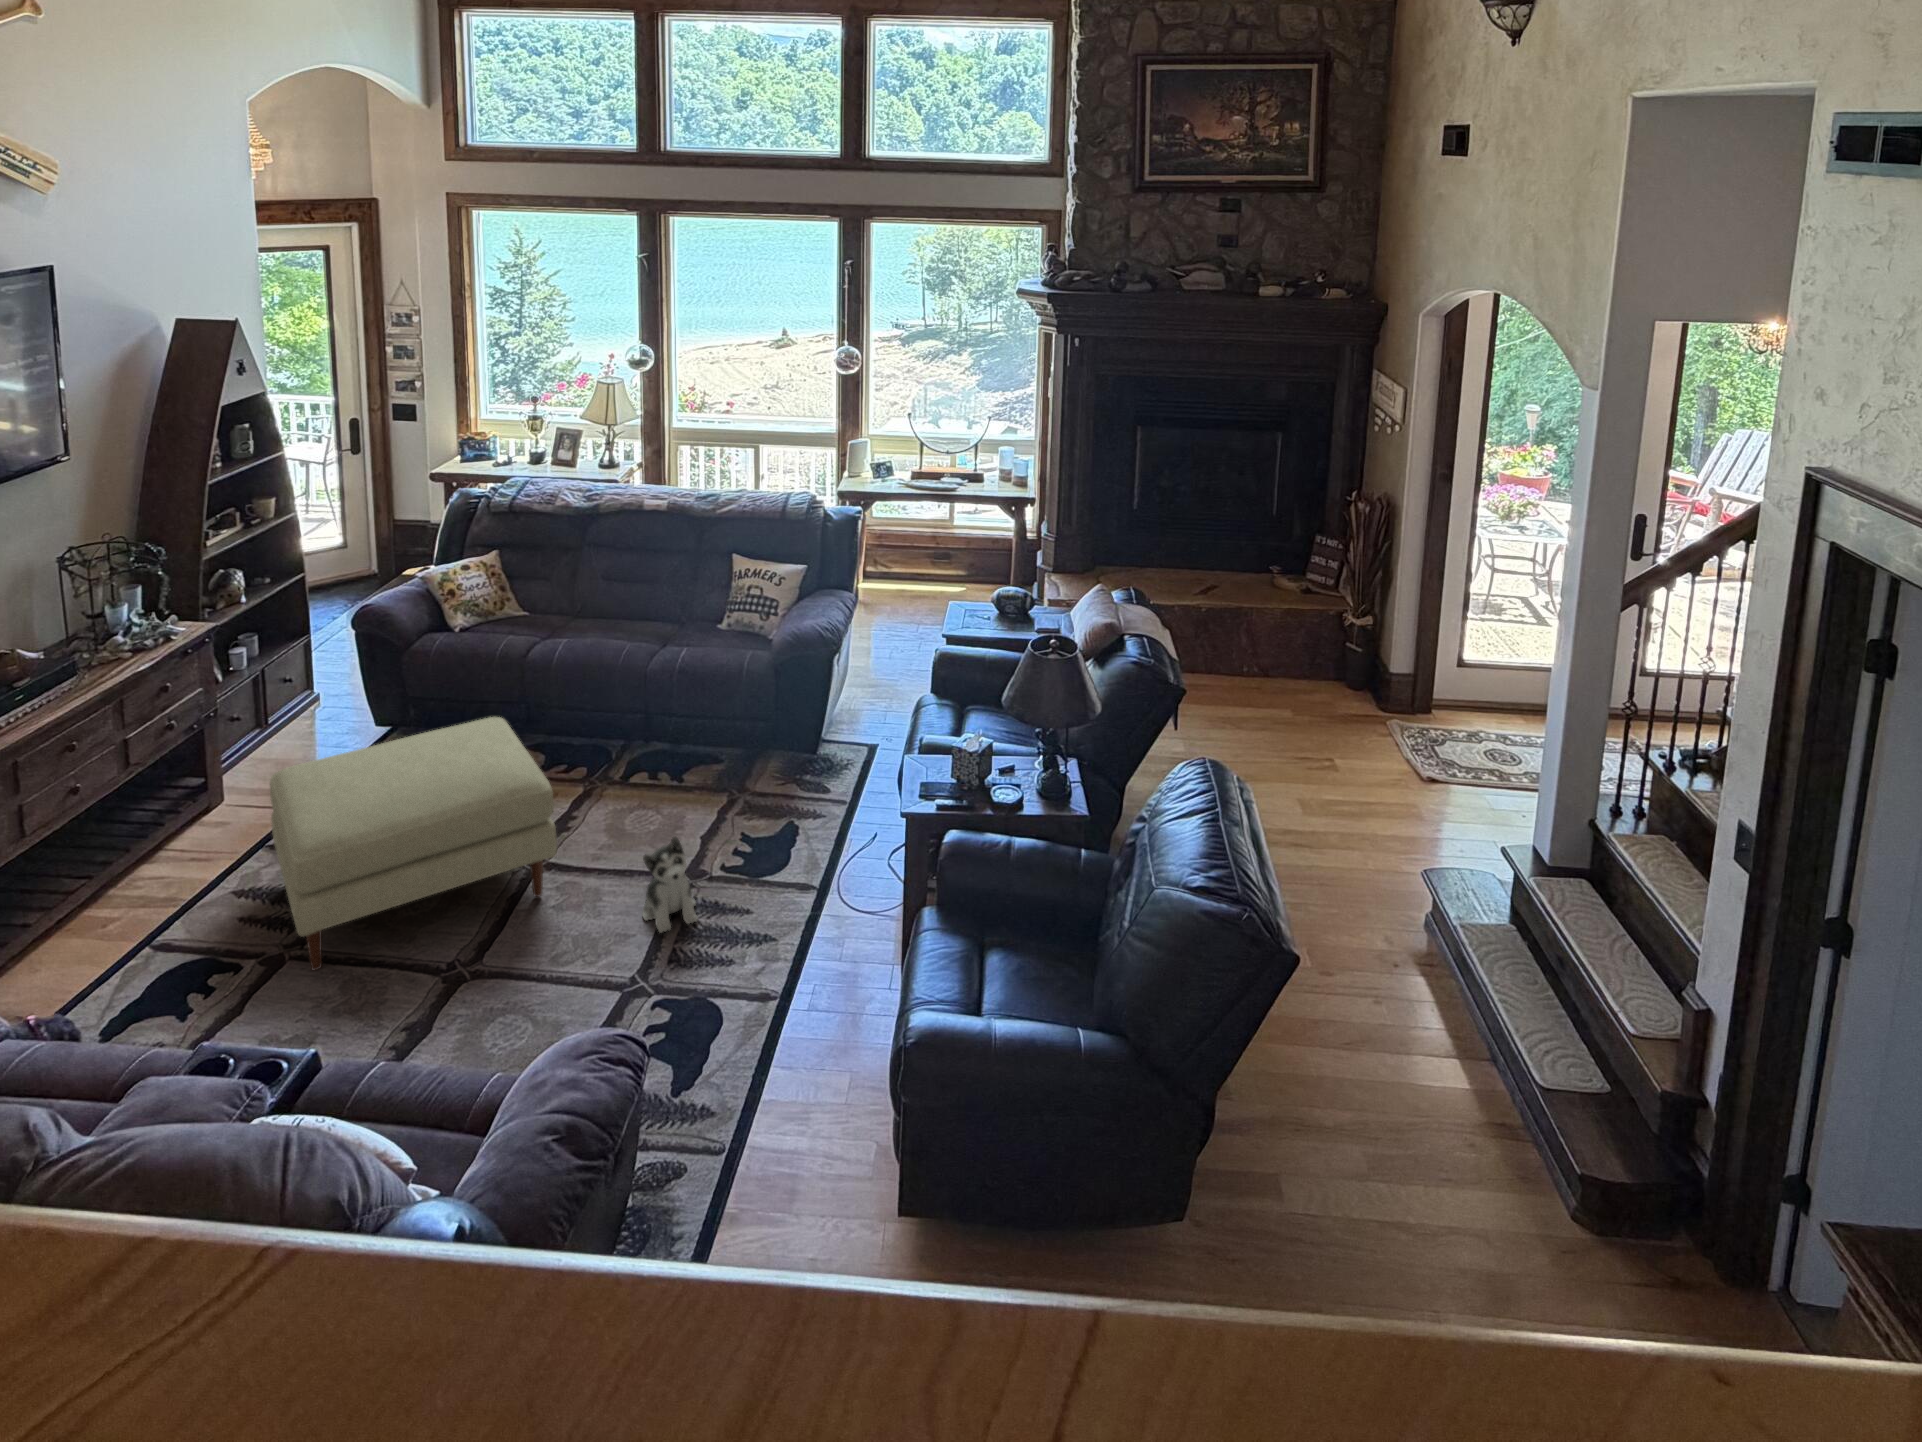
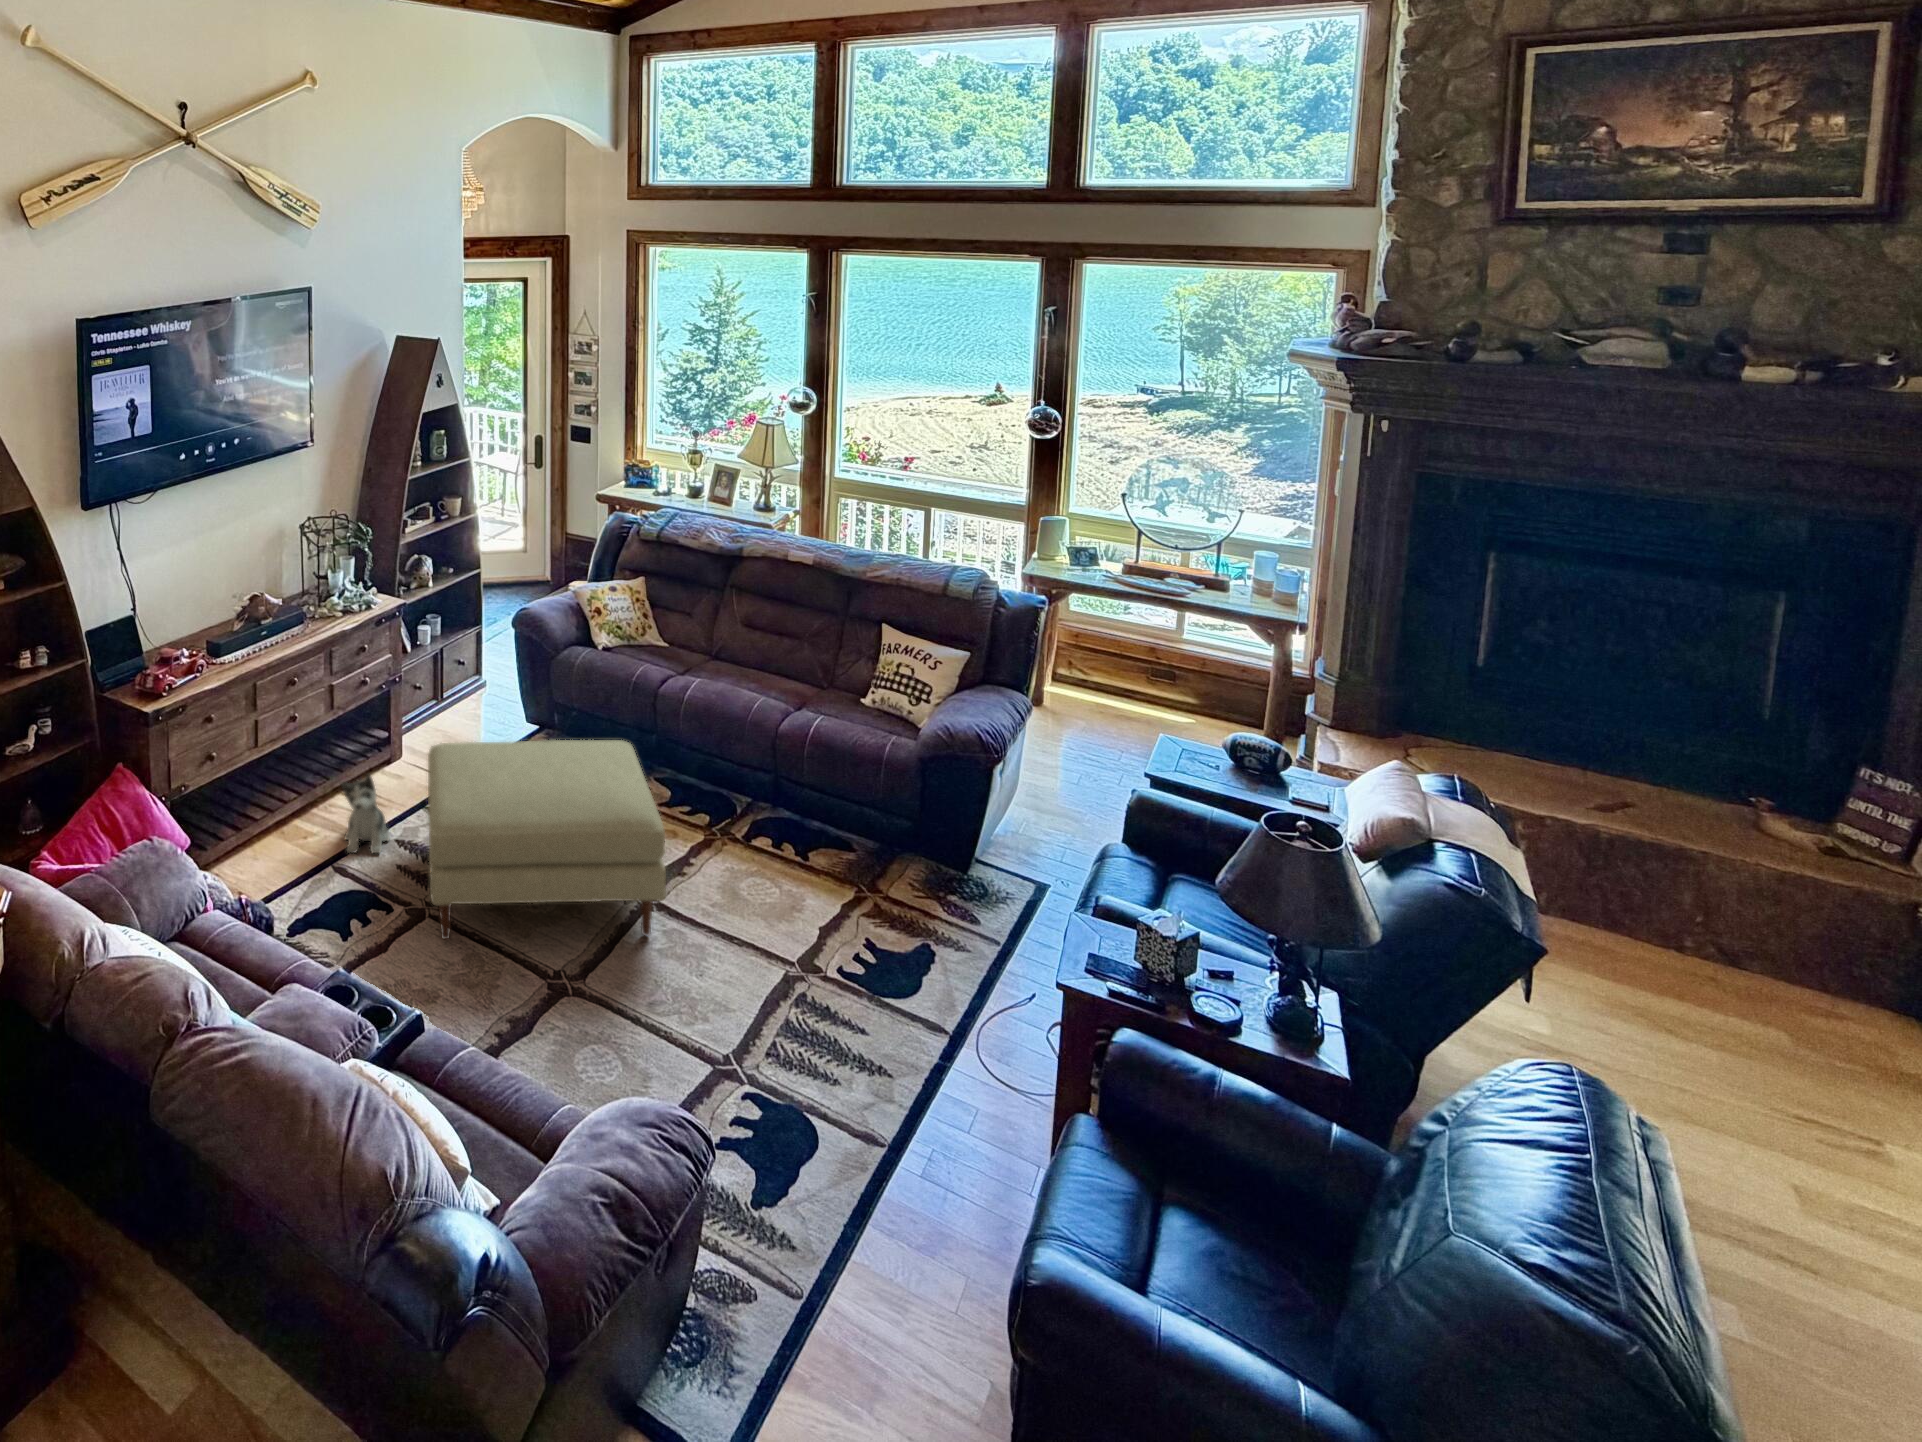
plush toy: present [642,837,698,933] -> present [341,774,390,853]

